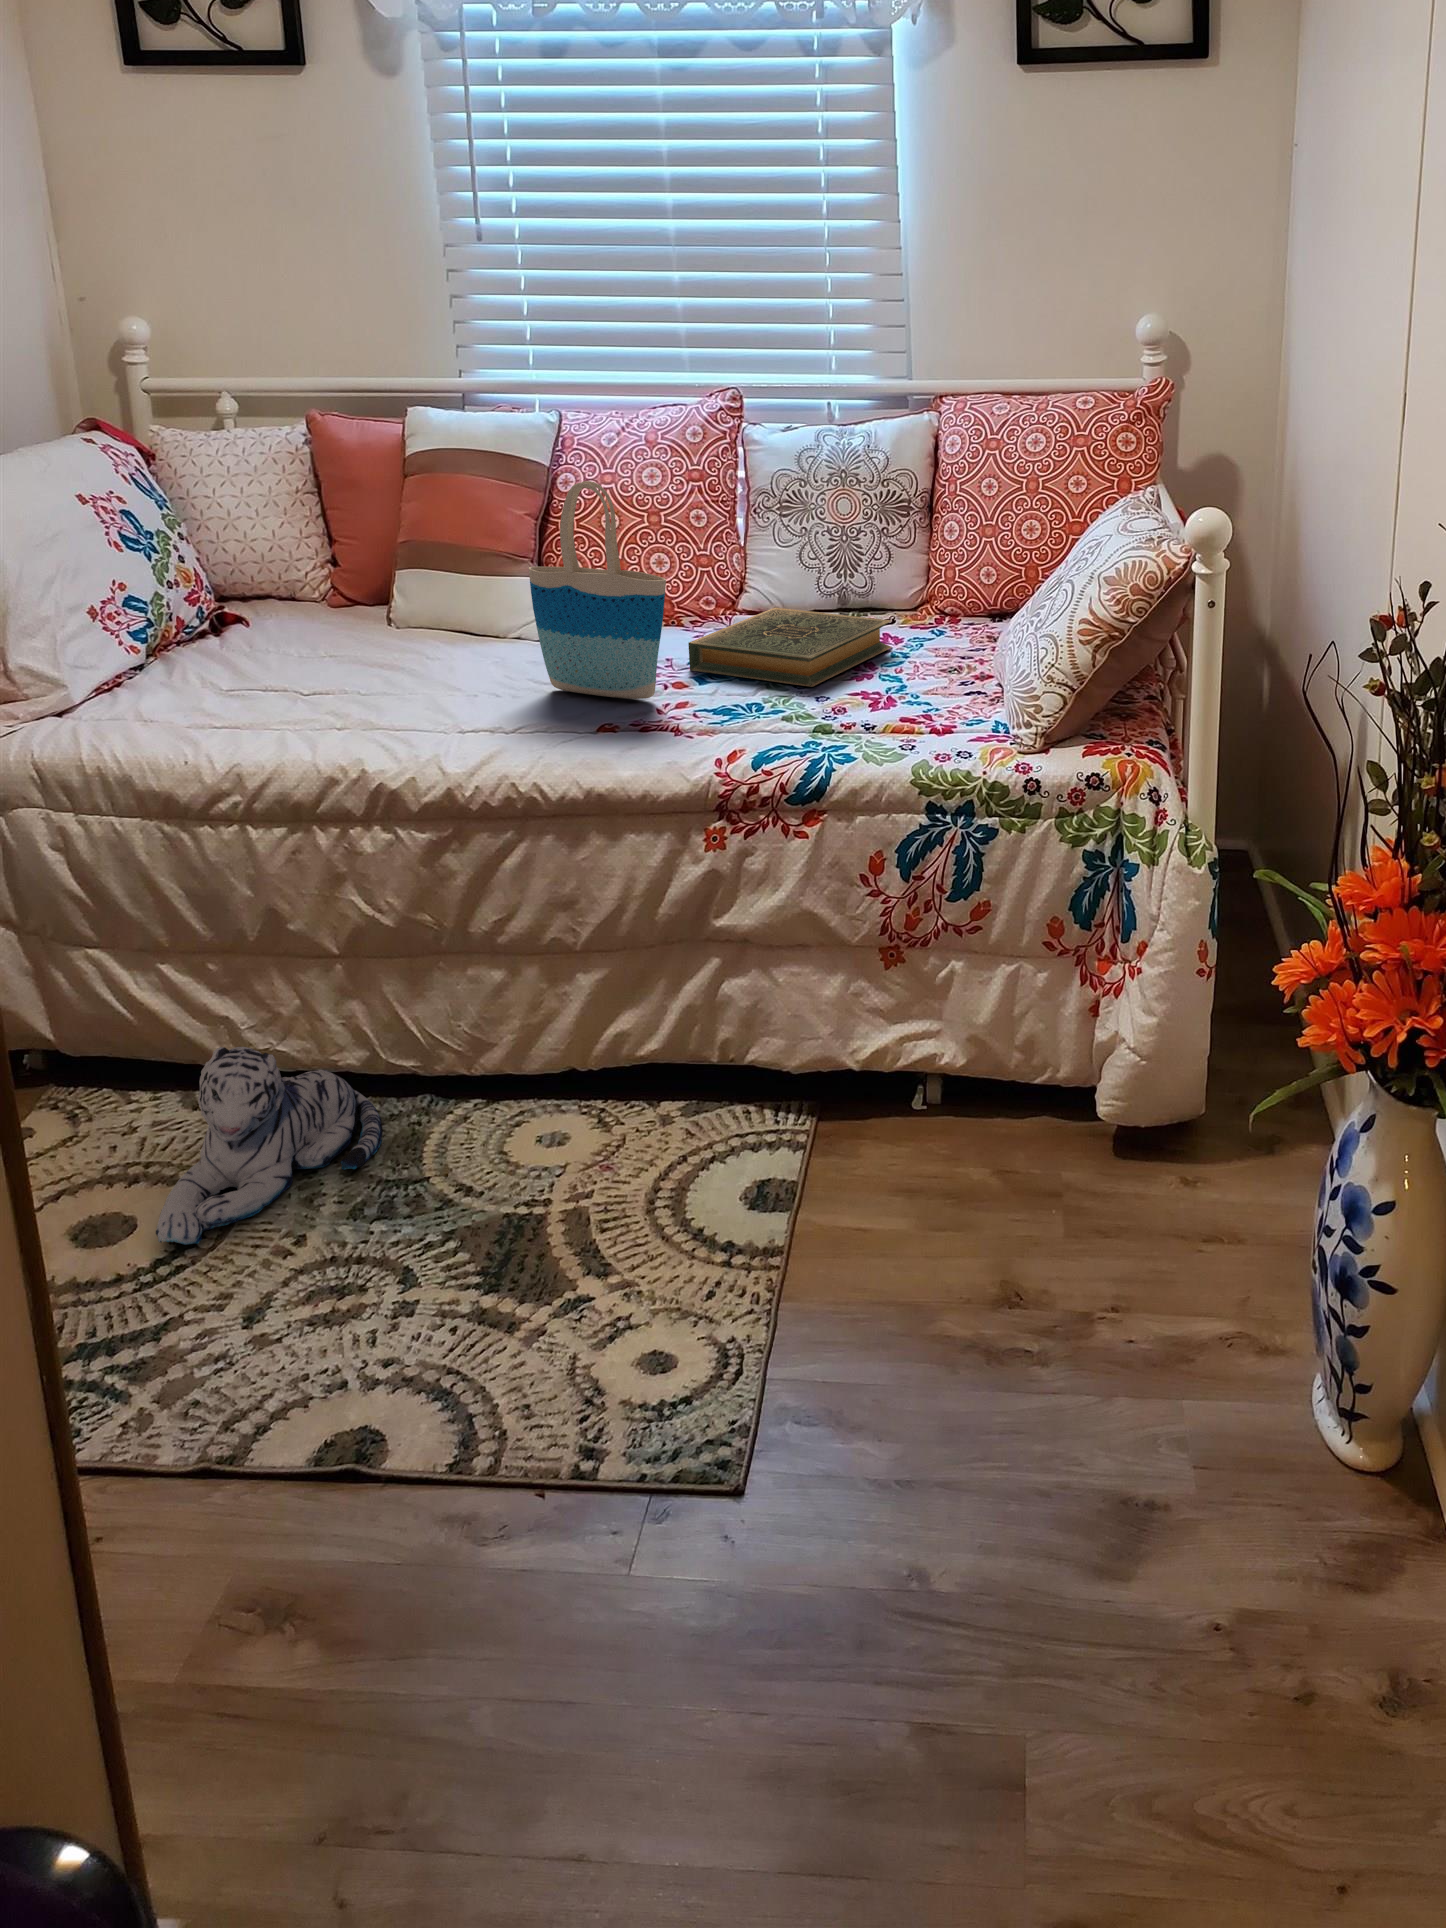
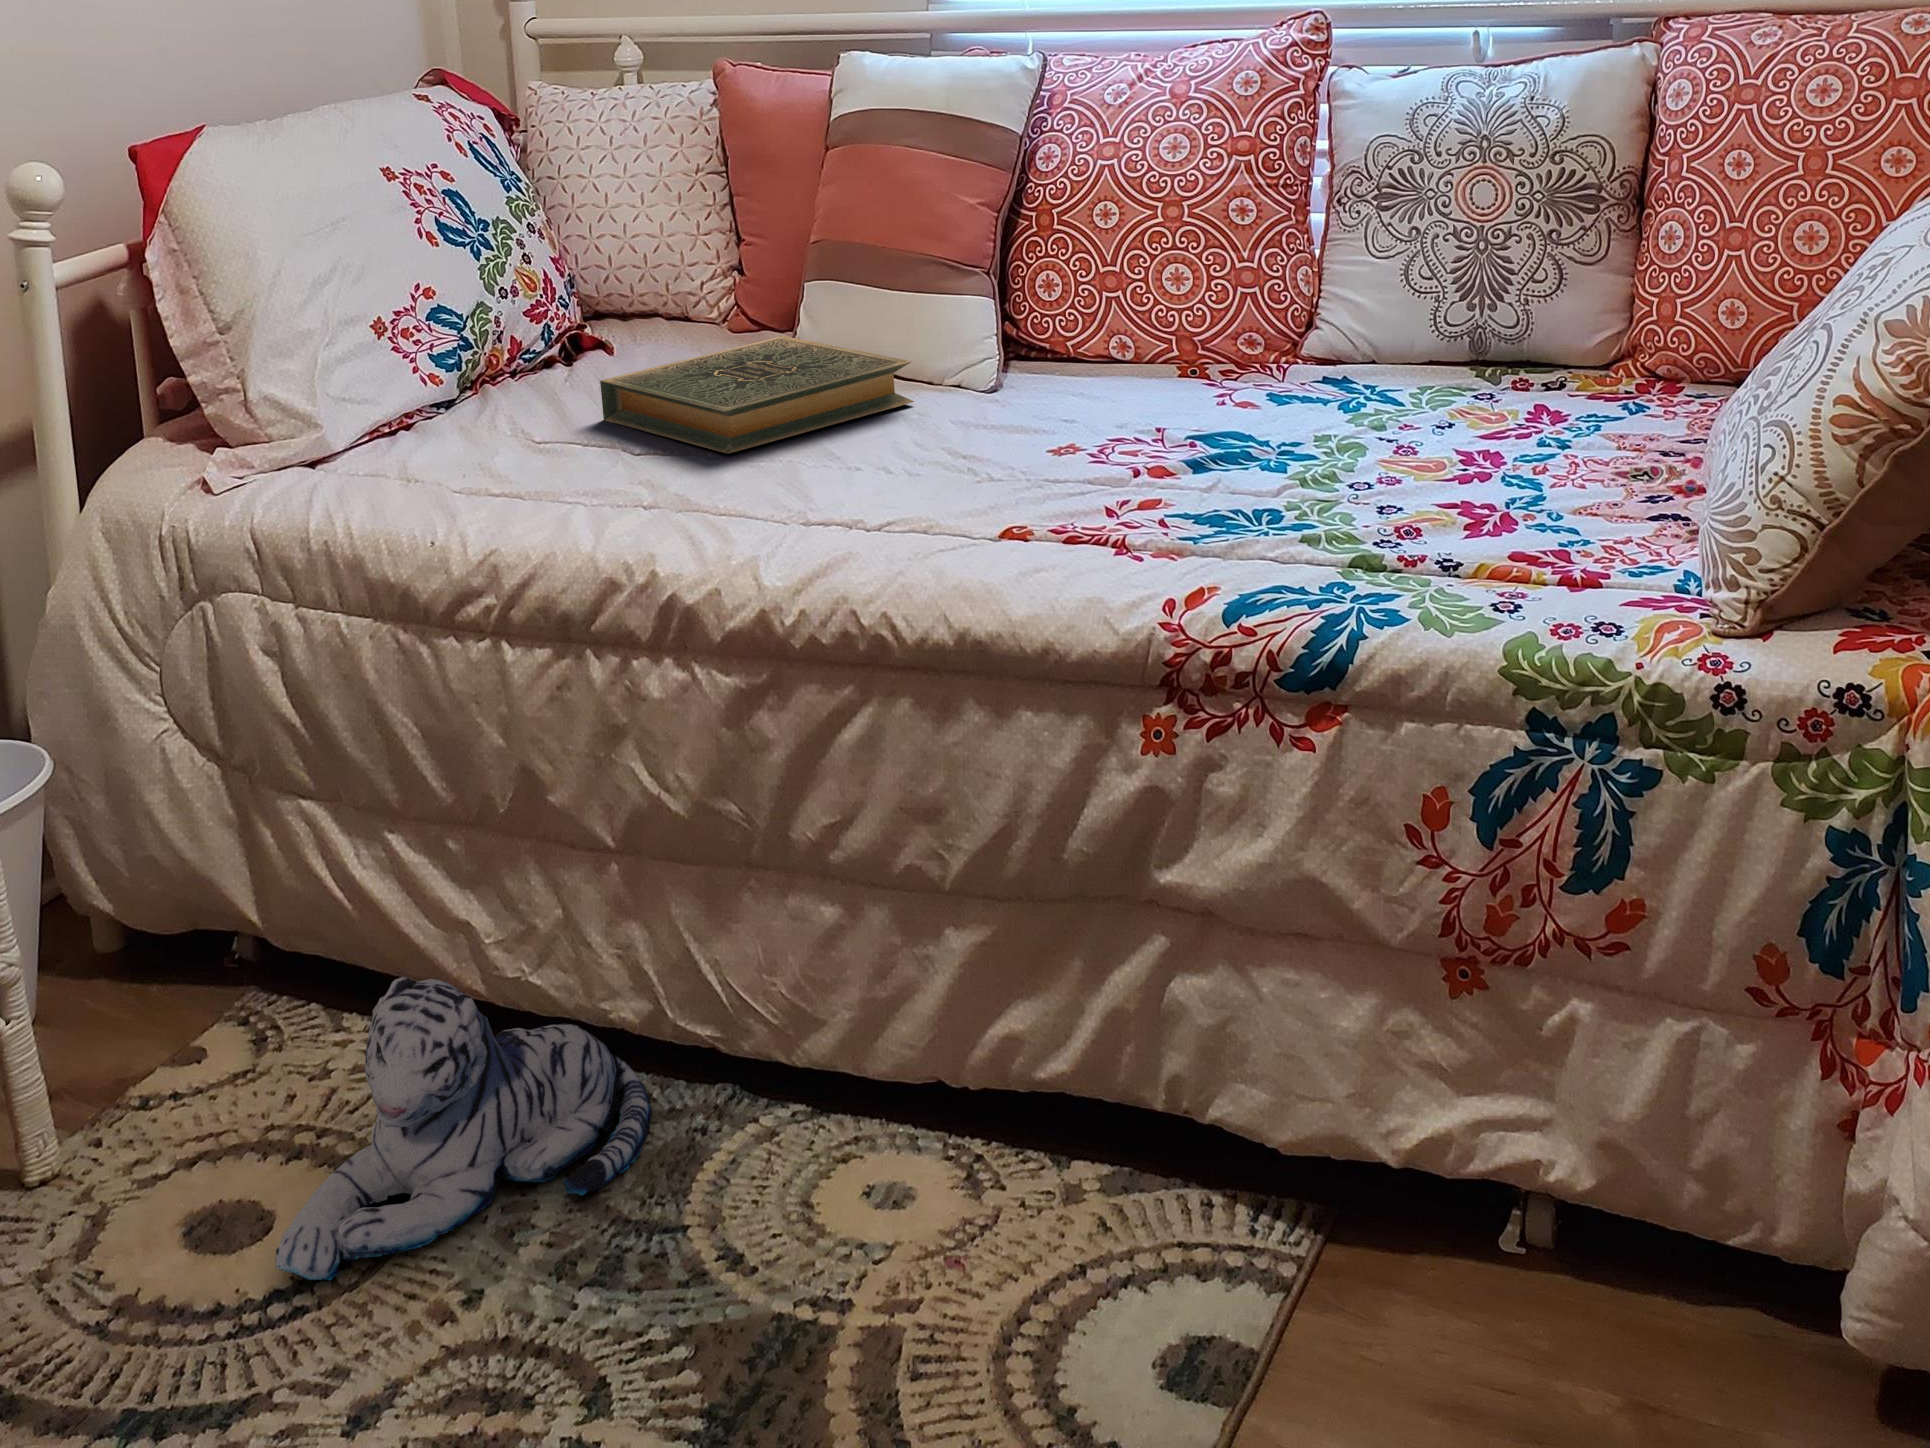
tote bag: present [528,481,666,699] -> none [943,148,1137,490]
hardback book: present [688,608,892,687] -> present [600,336,914,454]

